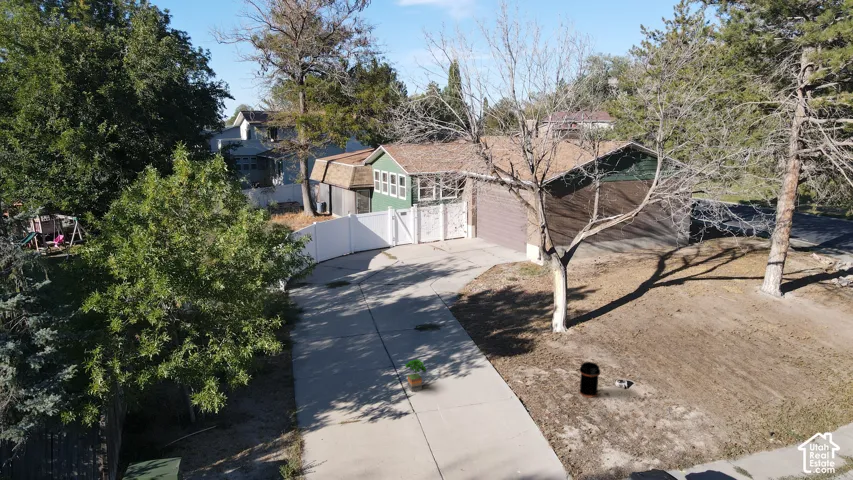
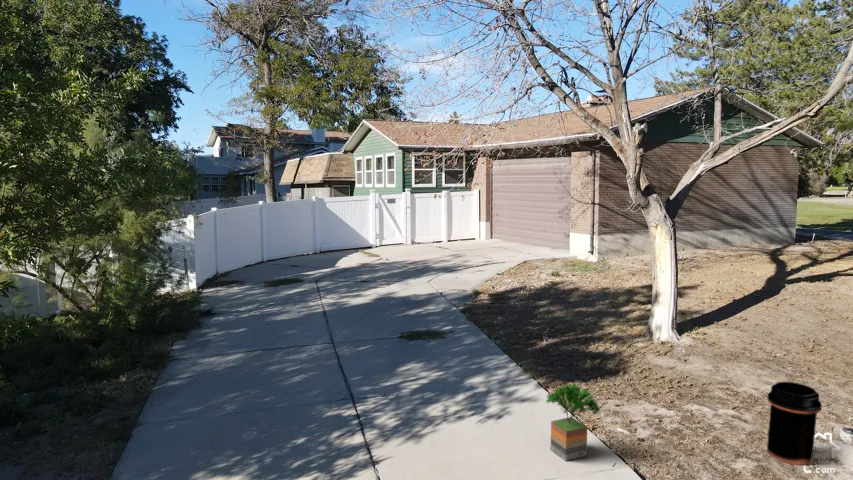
potted tree: present [405,359,426,392] -> present [546,384,600,461]

